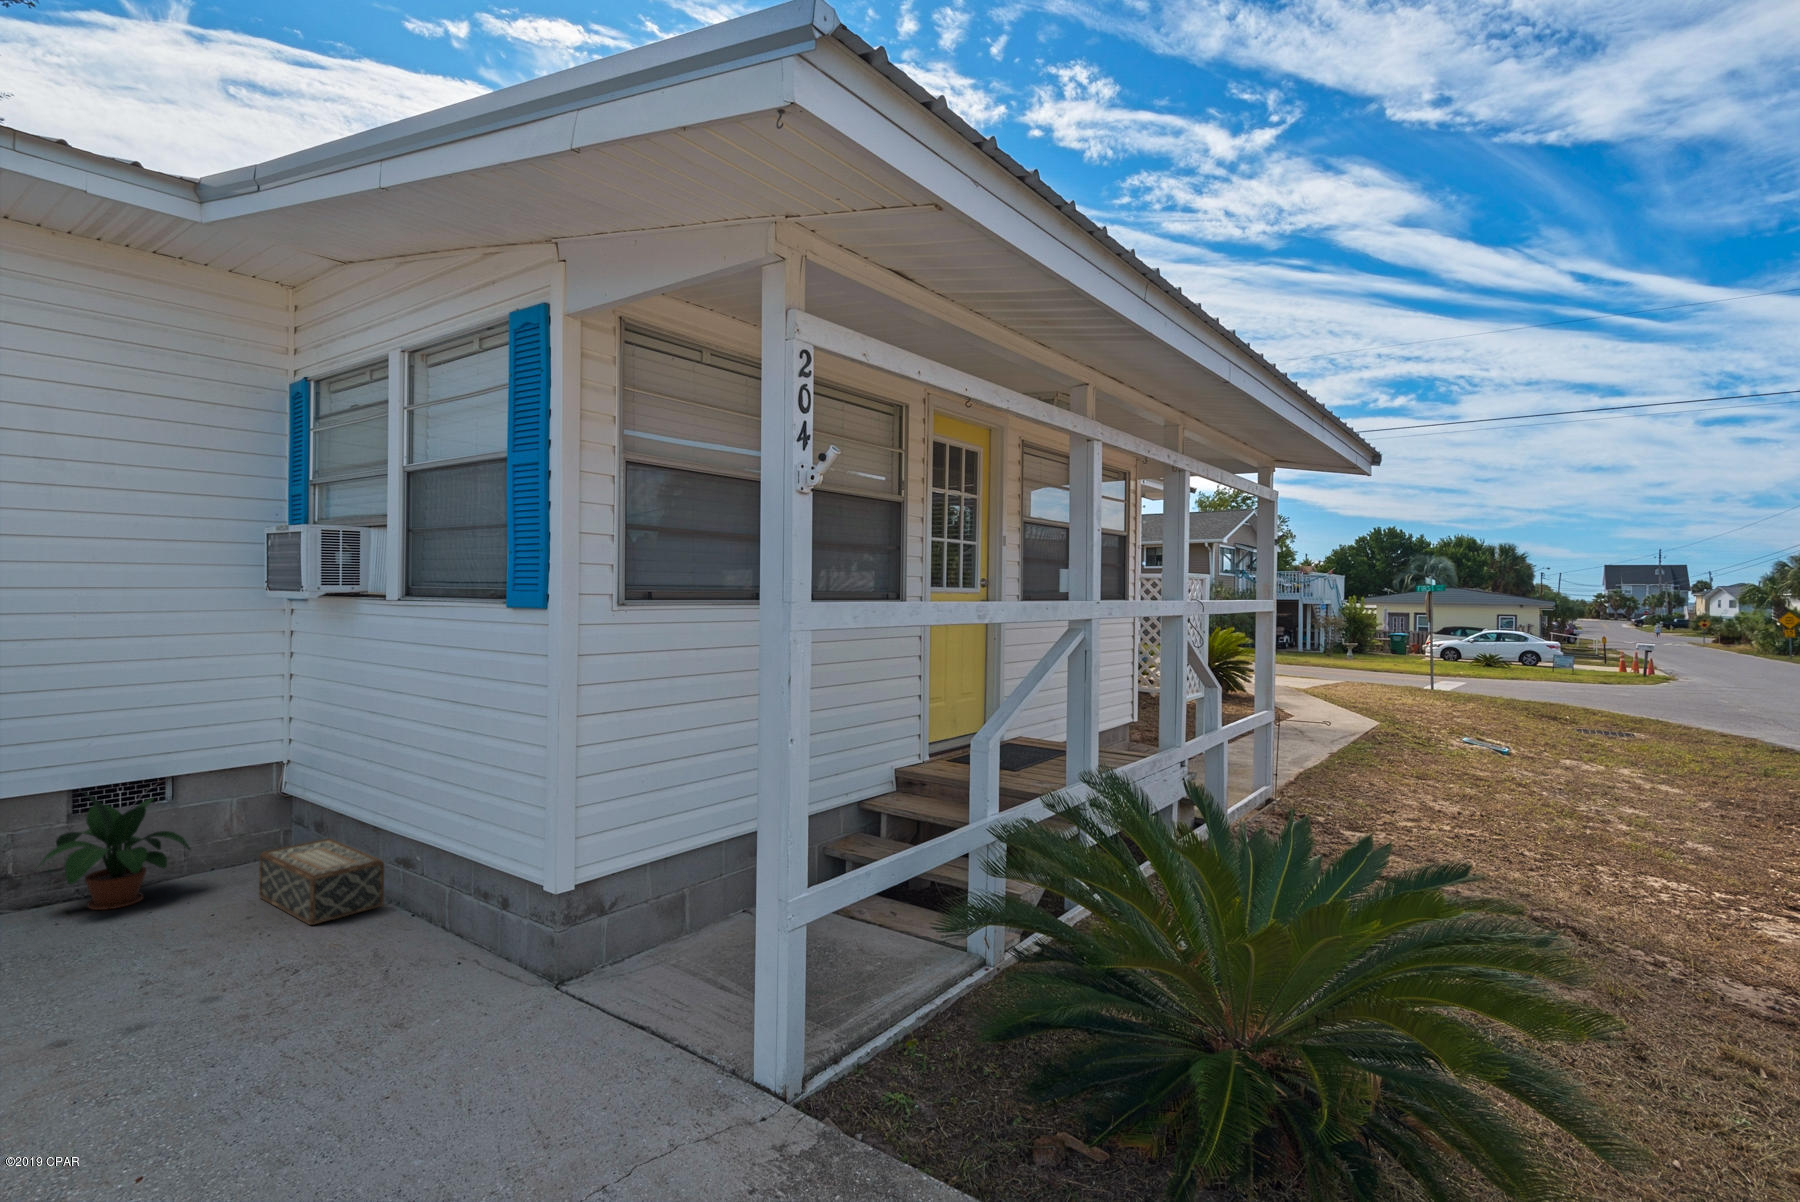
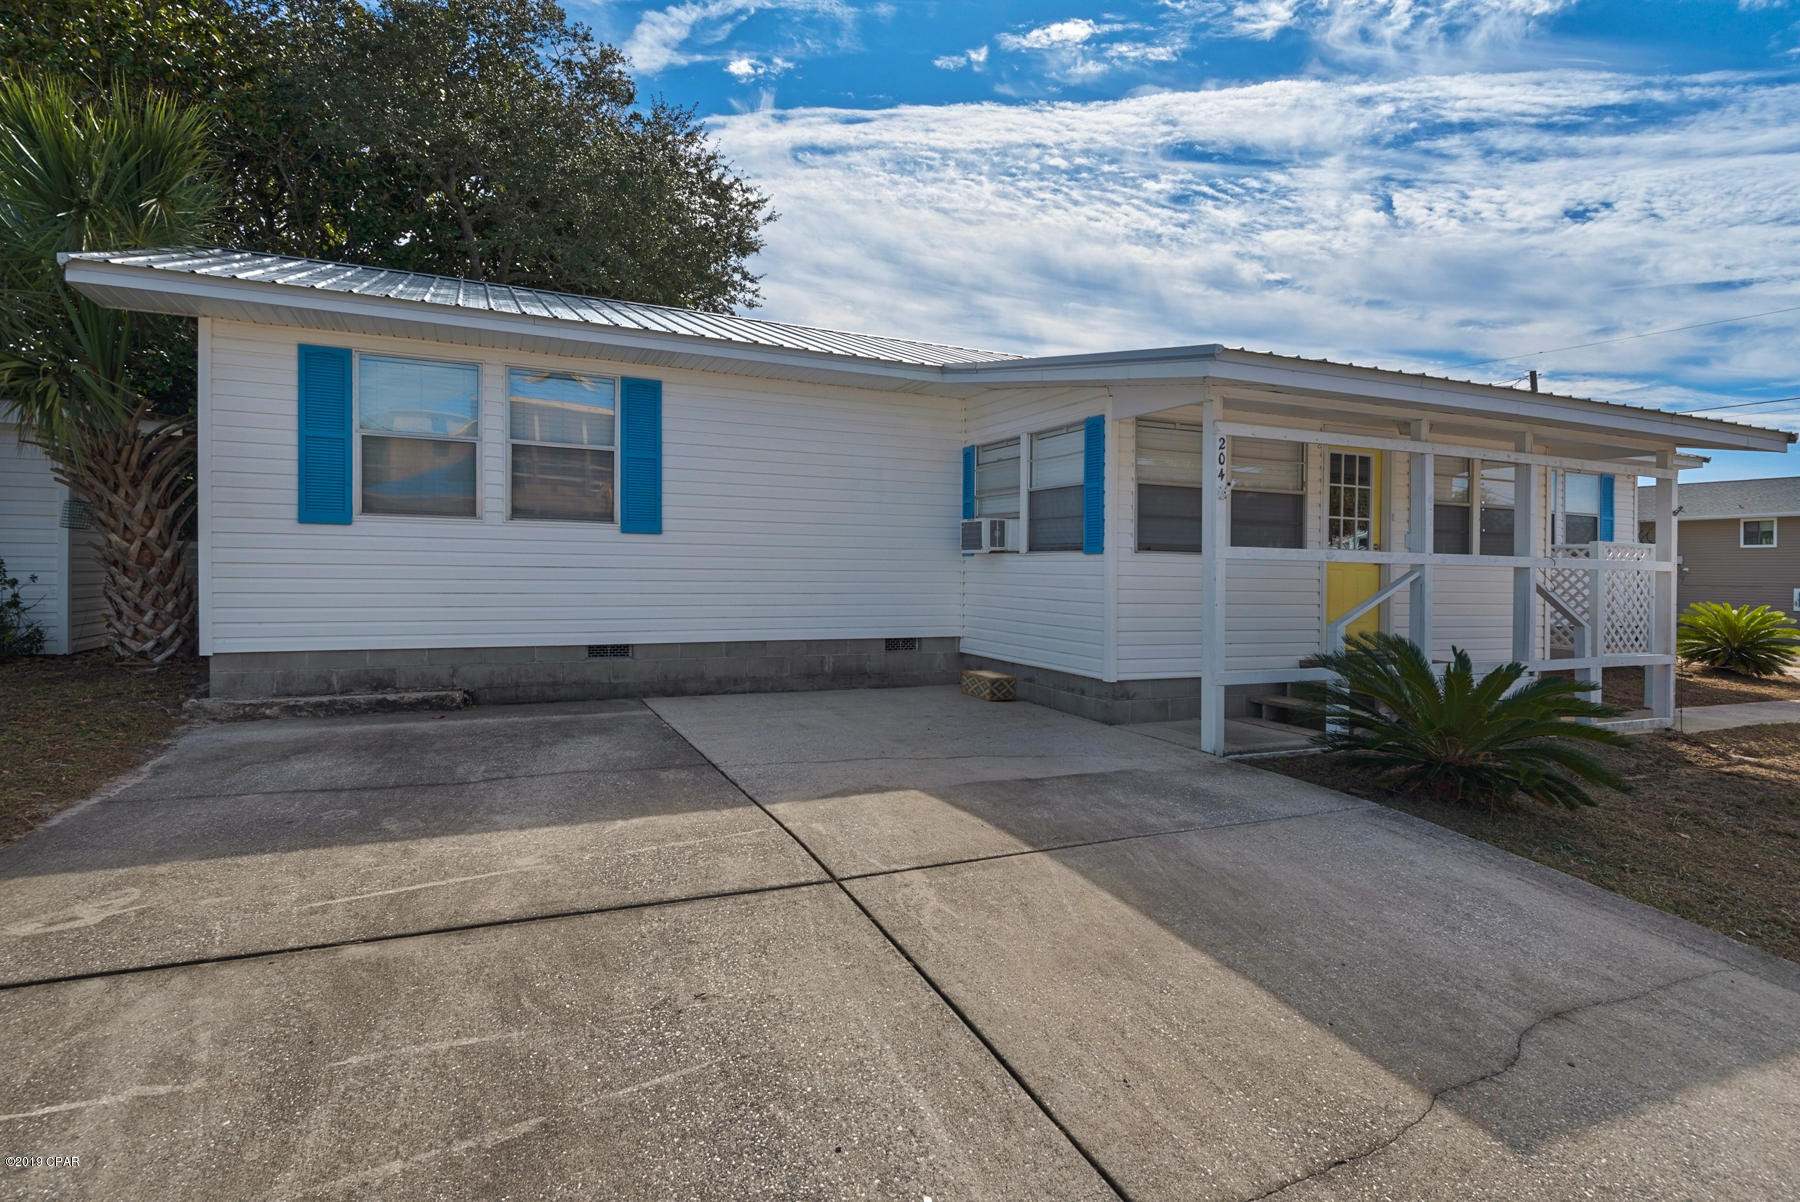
potted plant: present [36,793,191,910] -> none [882,636,933,689]

